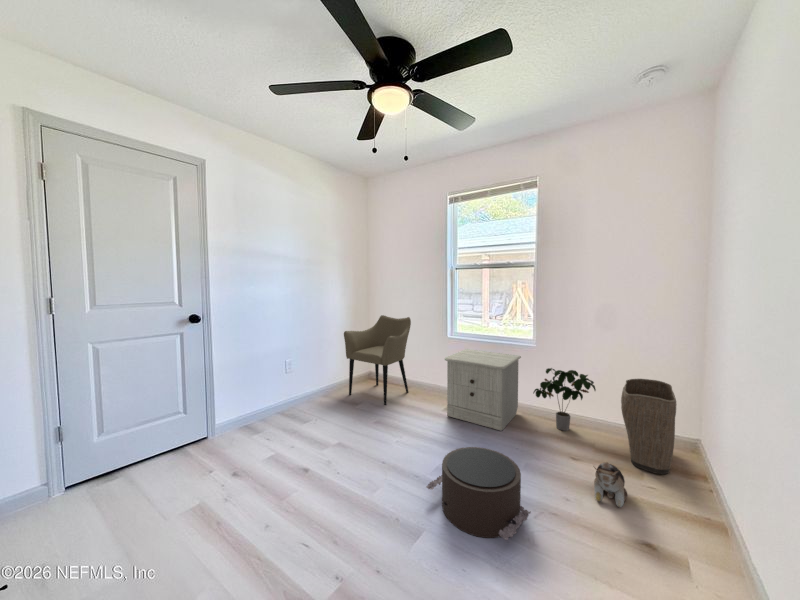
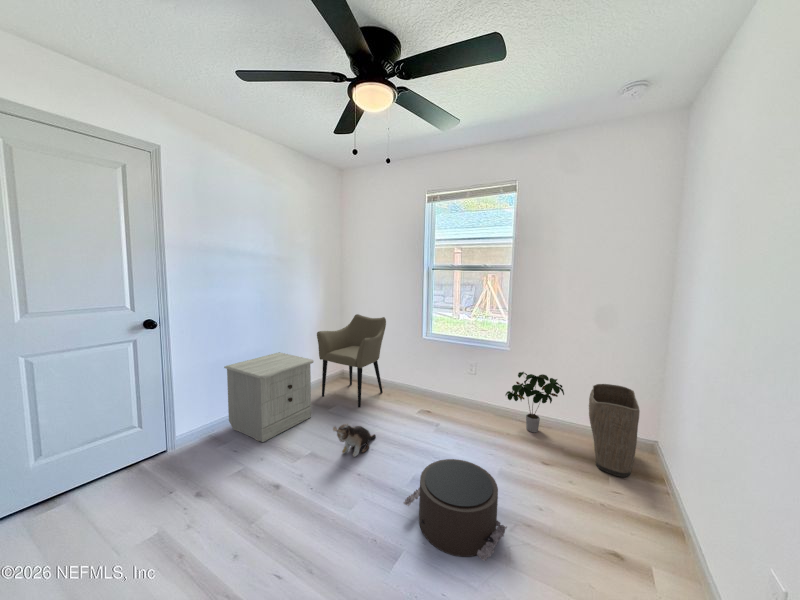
nightstand: present [445,349,521,431] -> present [224,352,314,442]
plush toy: present [594,462,627,507] -> present [333,424,376,456]

